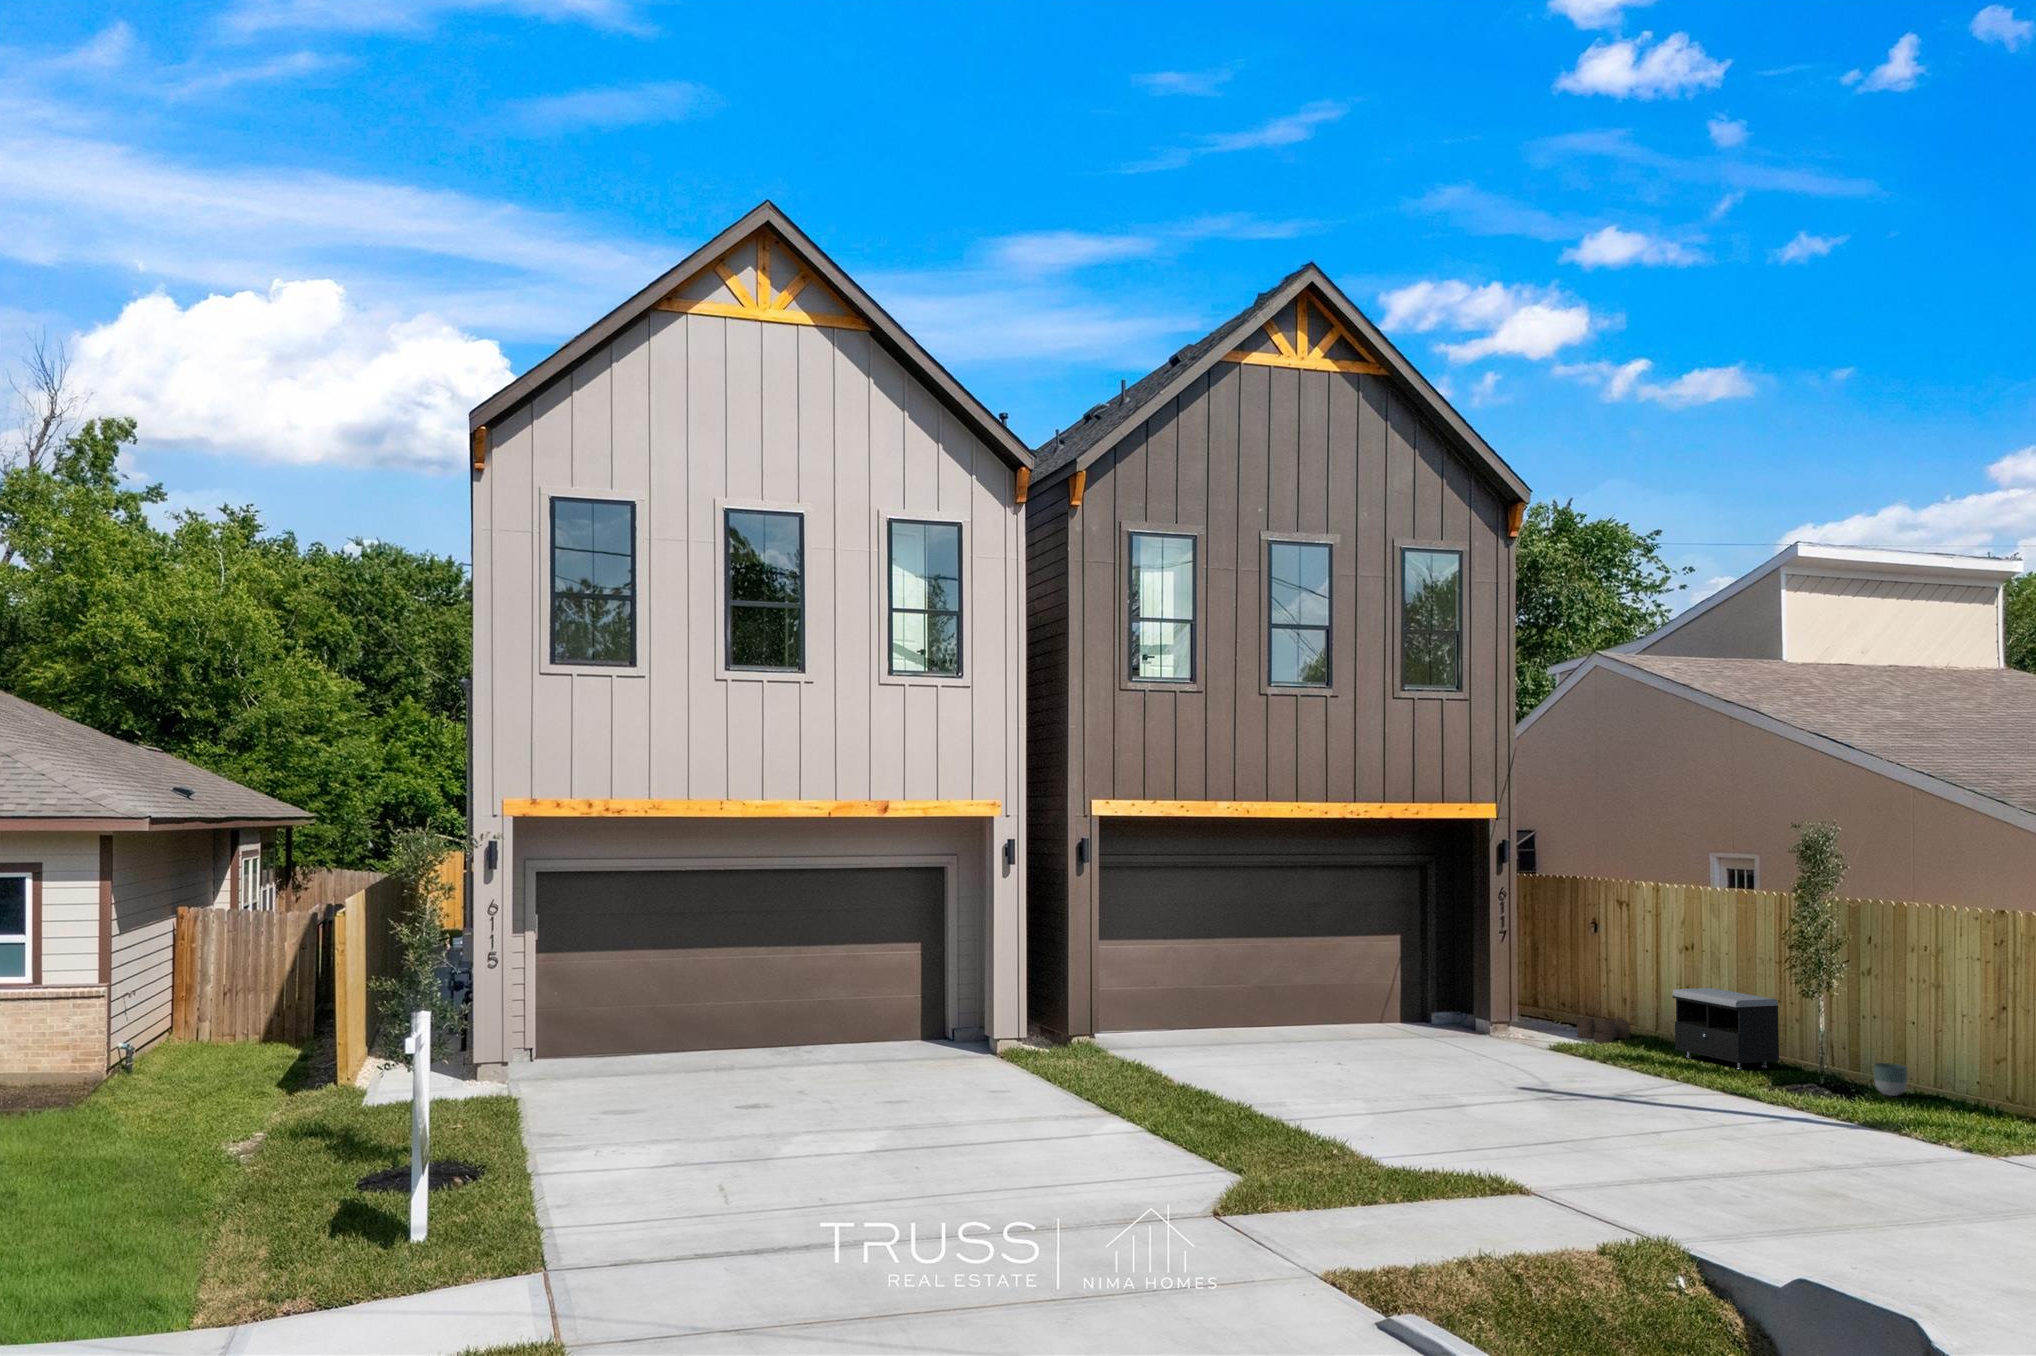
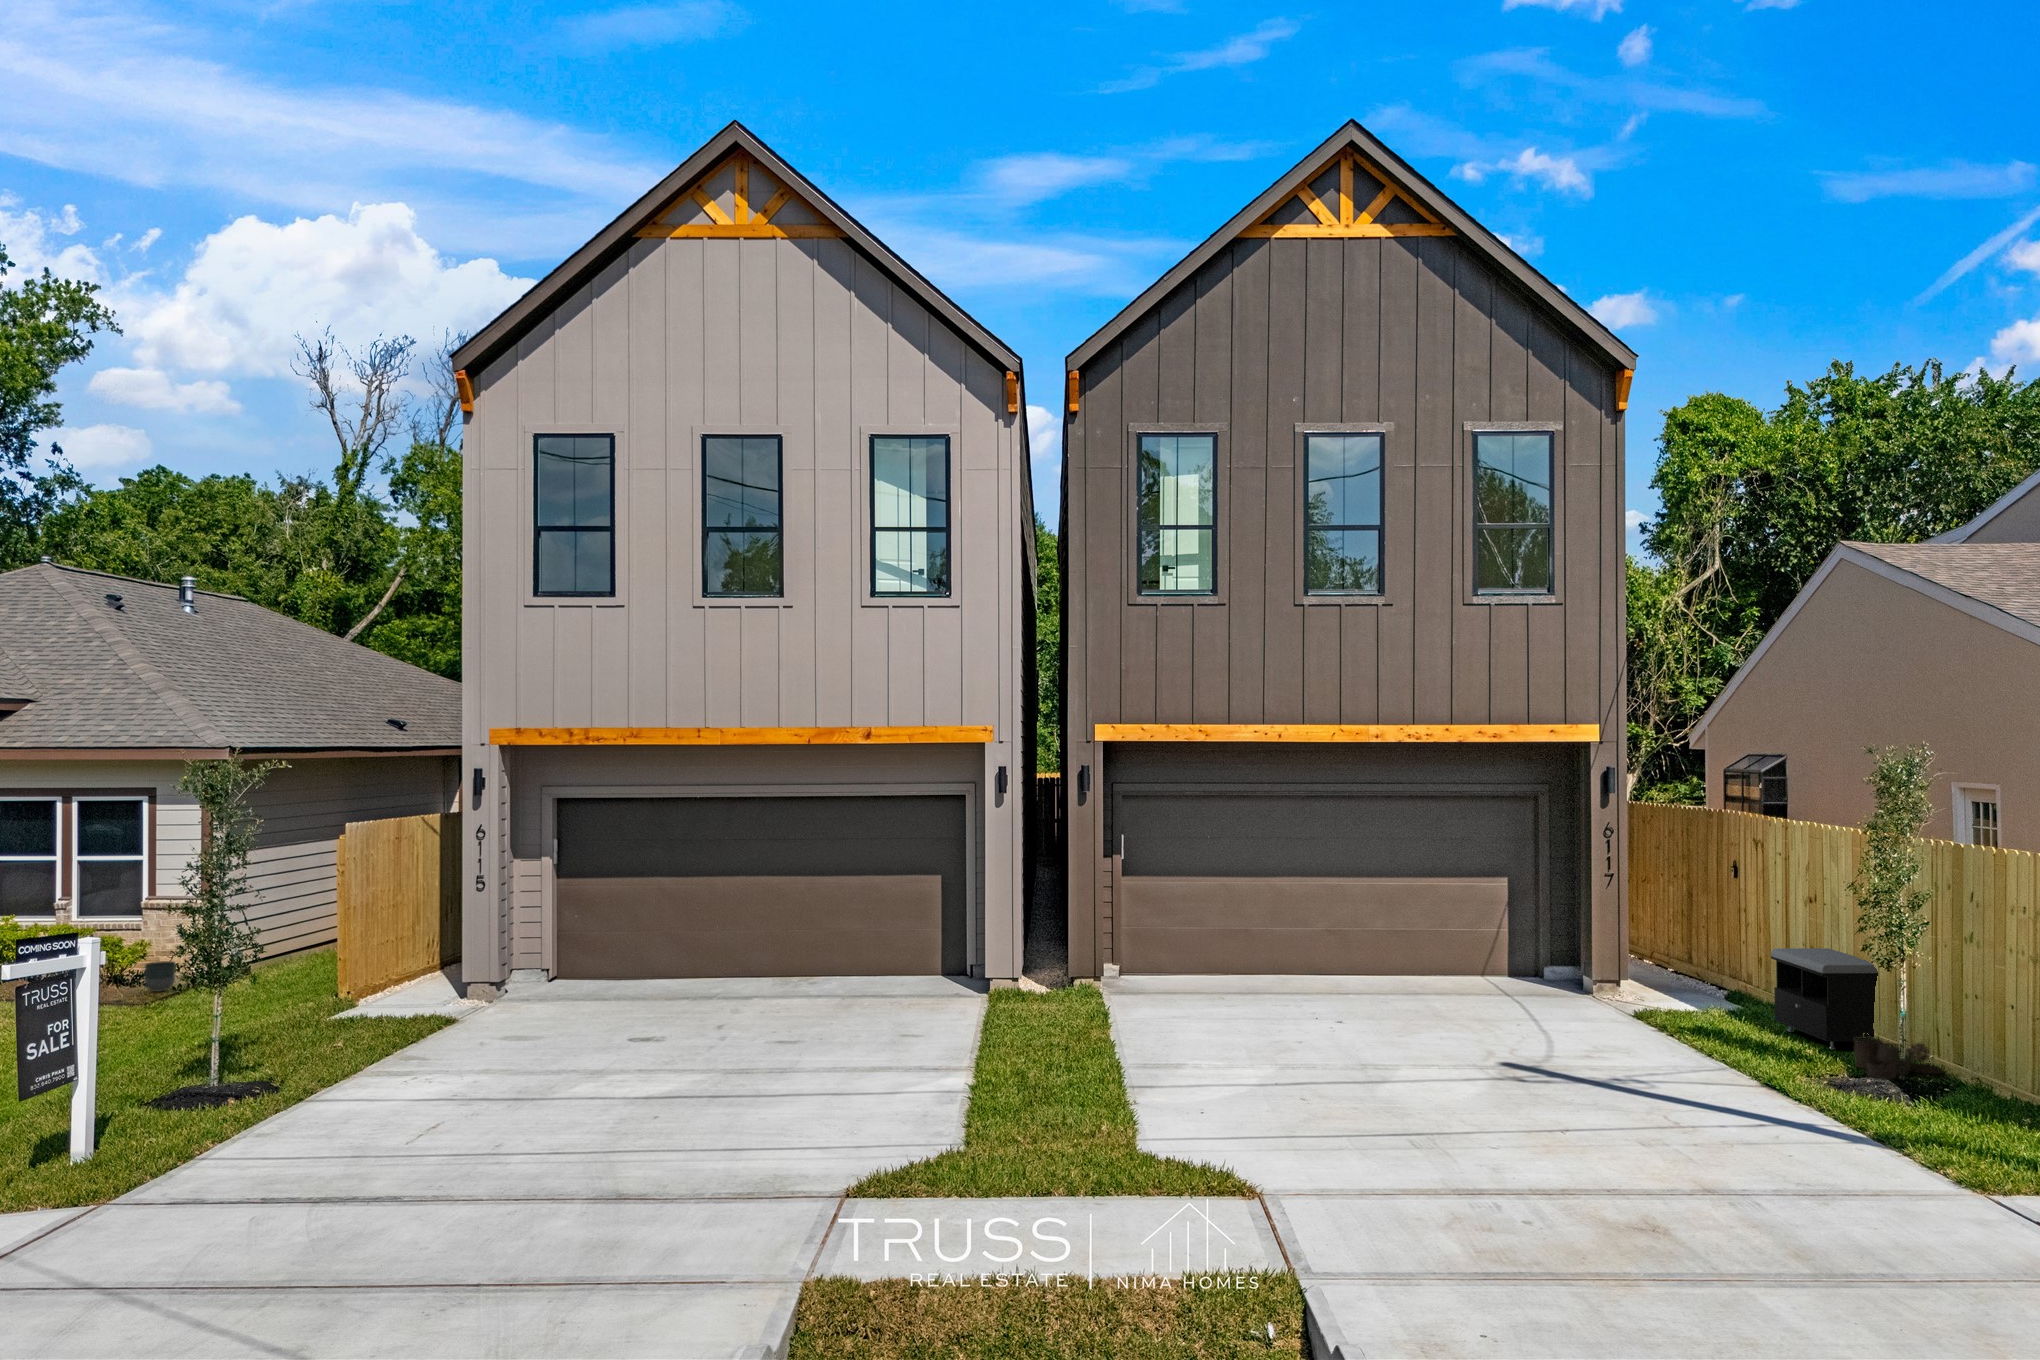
woven basket: present [1577,1017,1630,1043] -> present [1854,1033,1943,1080]
planter: present [1874,1063,1907,1096] -> present [145,961,176,992]

